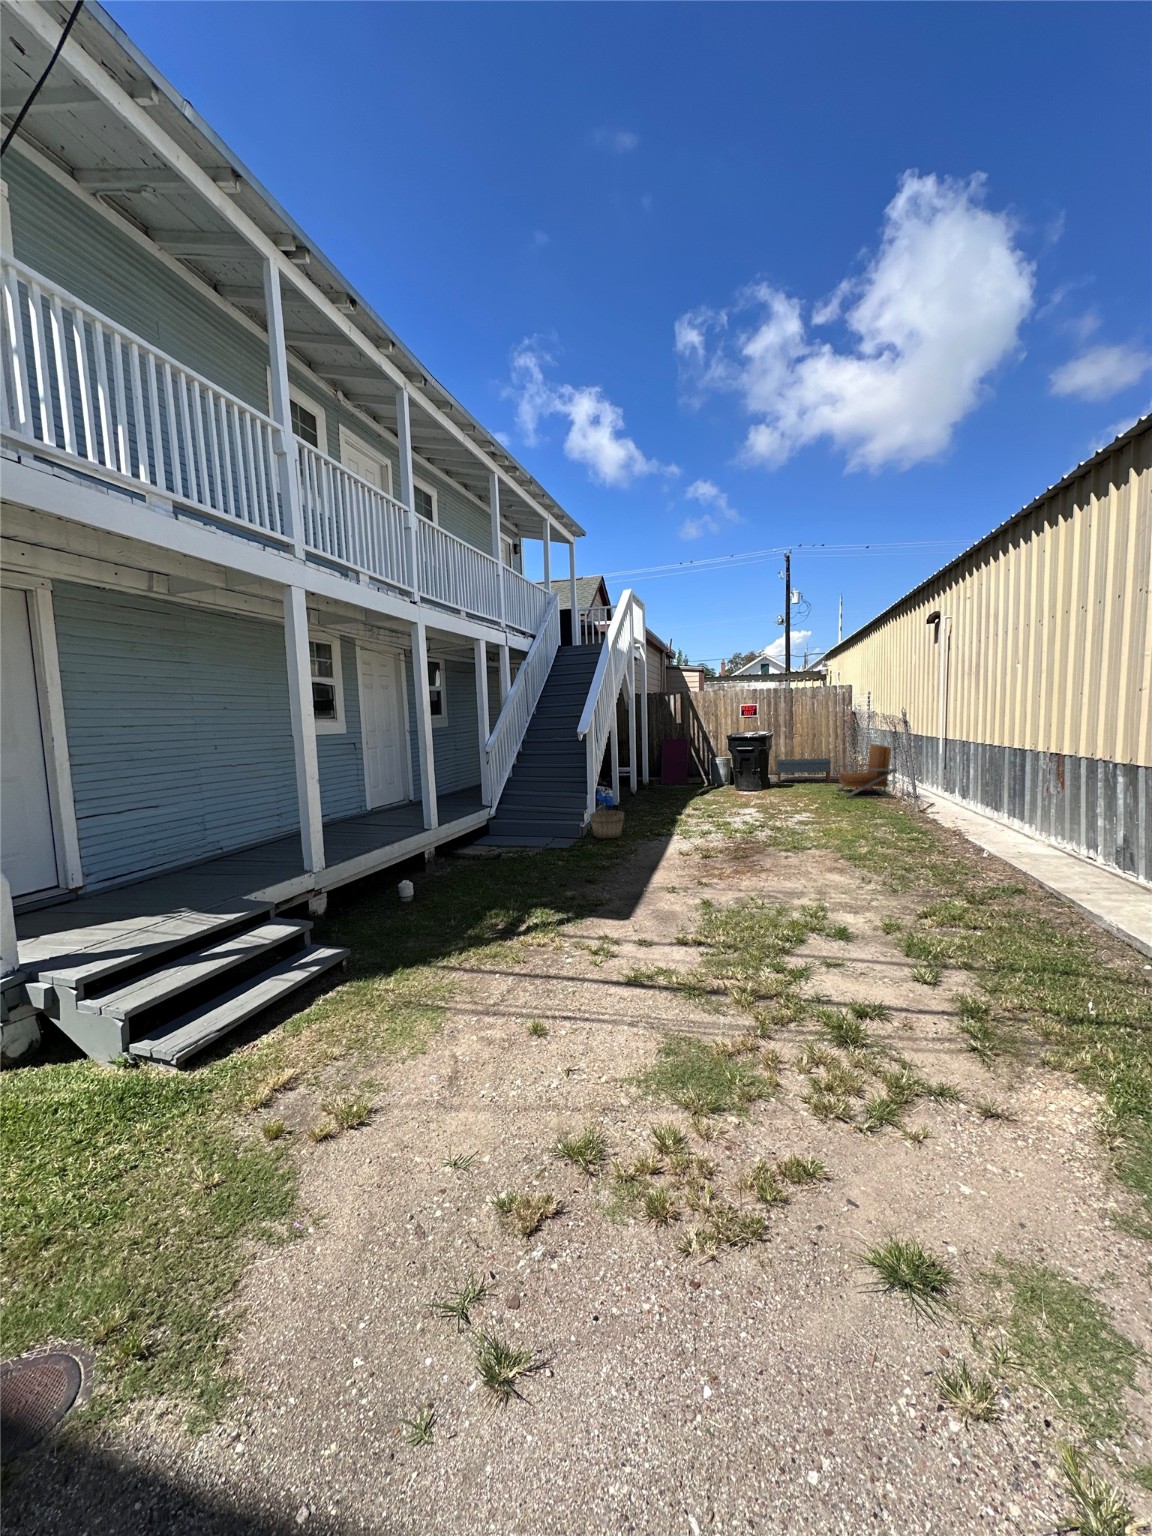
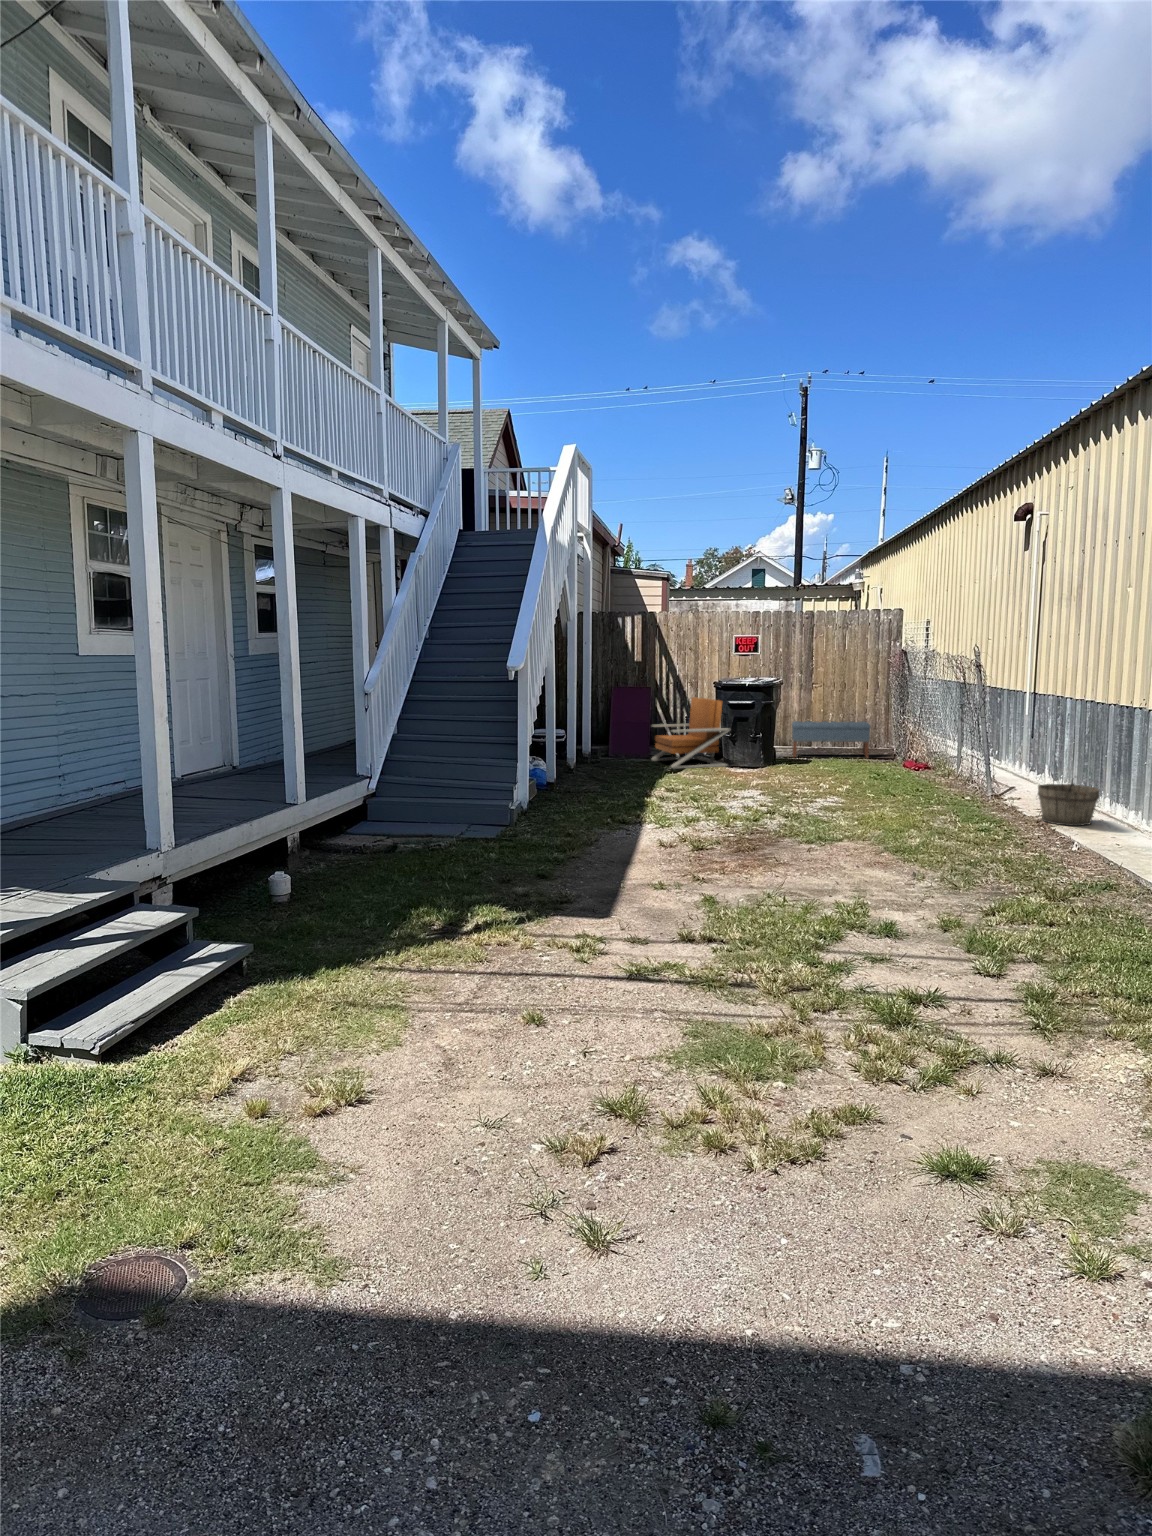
lounge chair: present [837,744,897,798] -> present [652,697,730,769]
wooden bucket: present [590,809,624,838] -> present [1038,780,1100,826]

